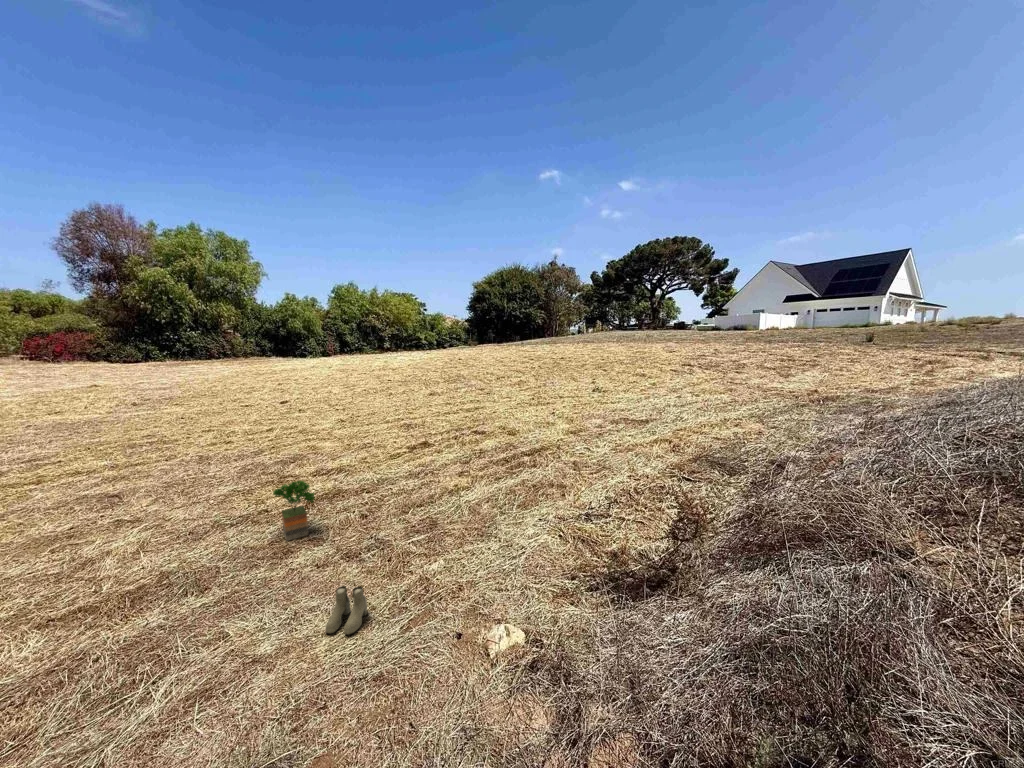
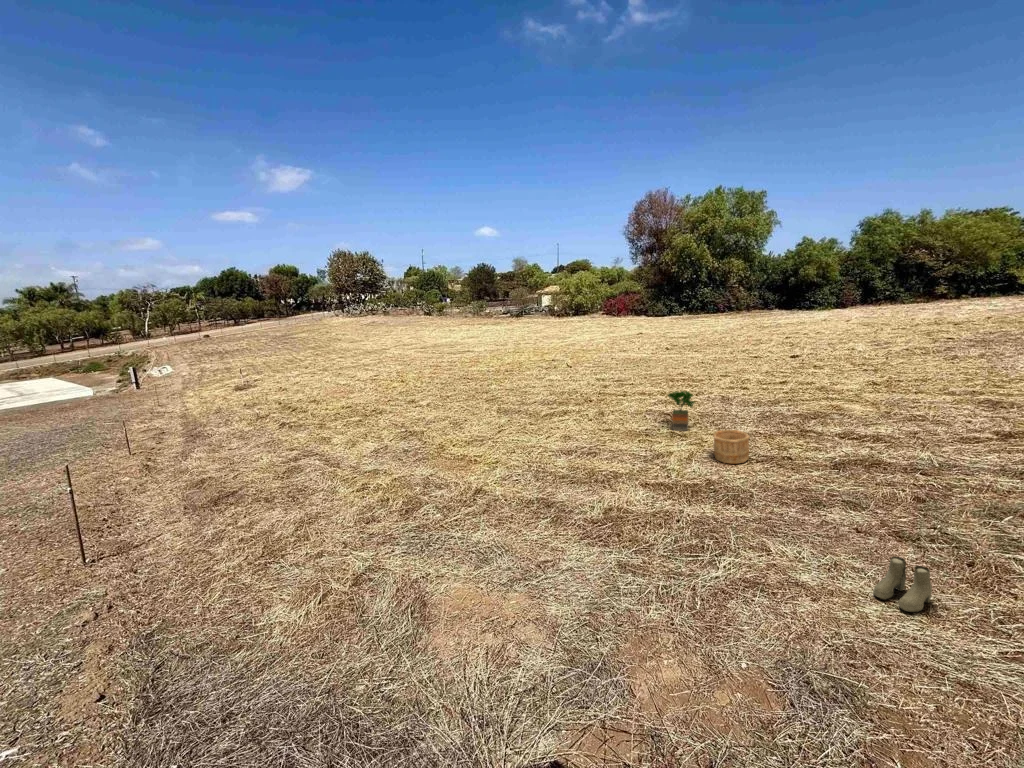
potted tree: present [273,480,314,541] -> present [668,391,695,431]
wooden bucket: none [170,498,220,541] -> present [713,430,750,464]

